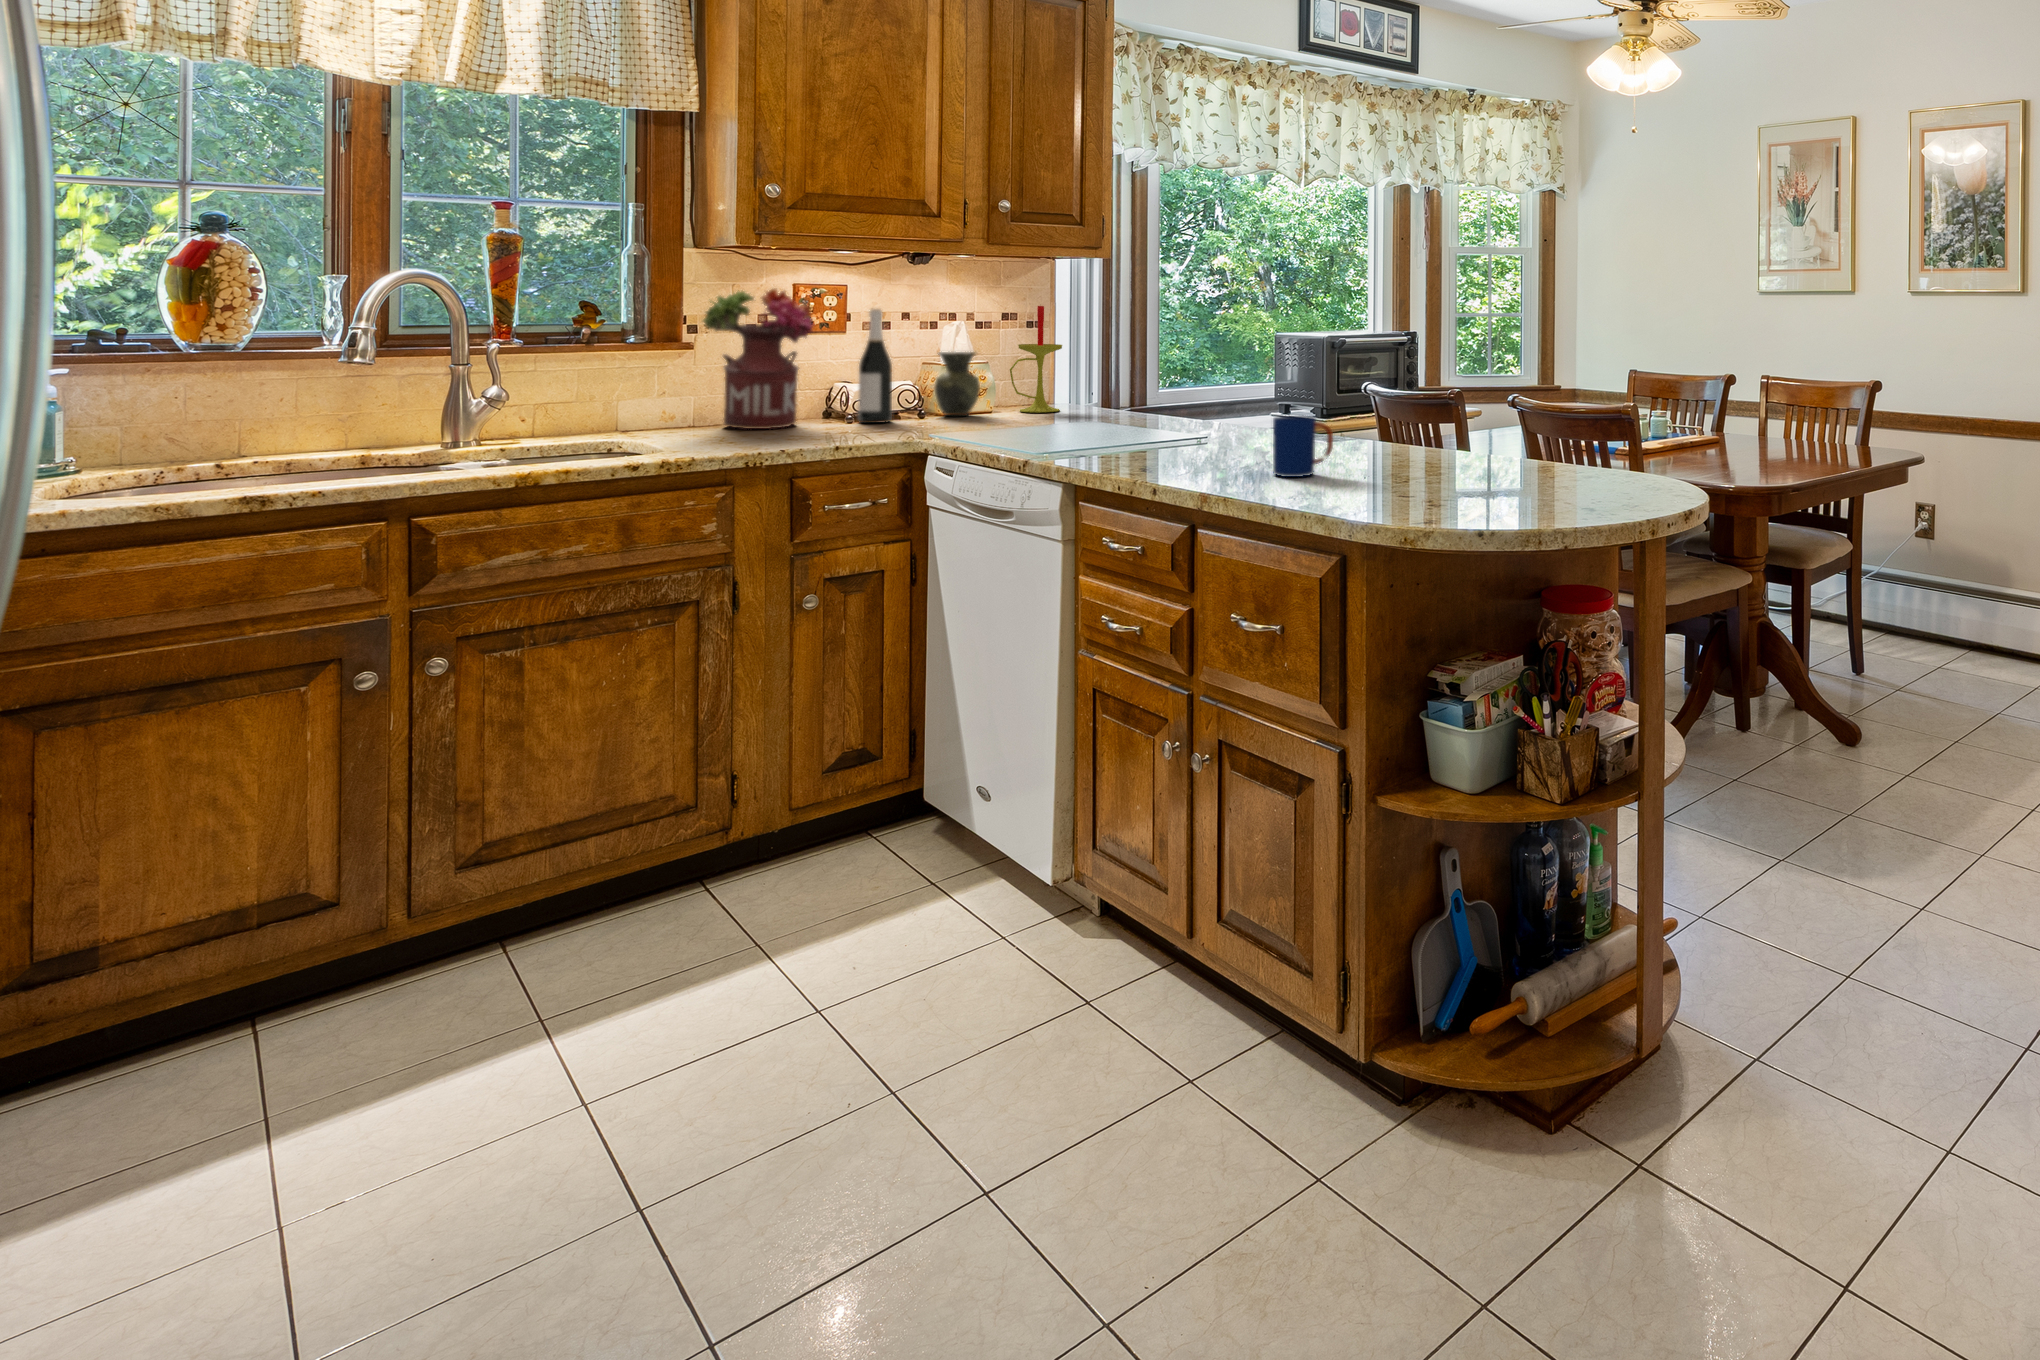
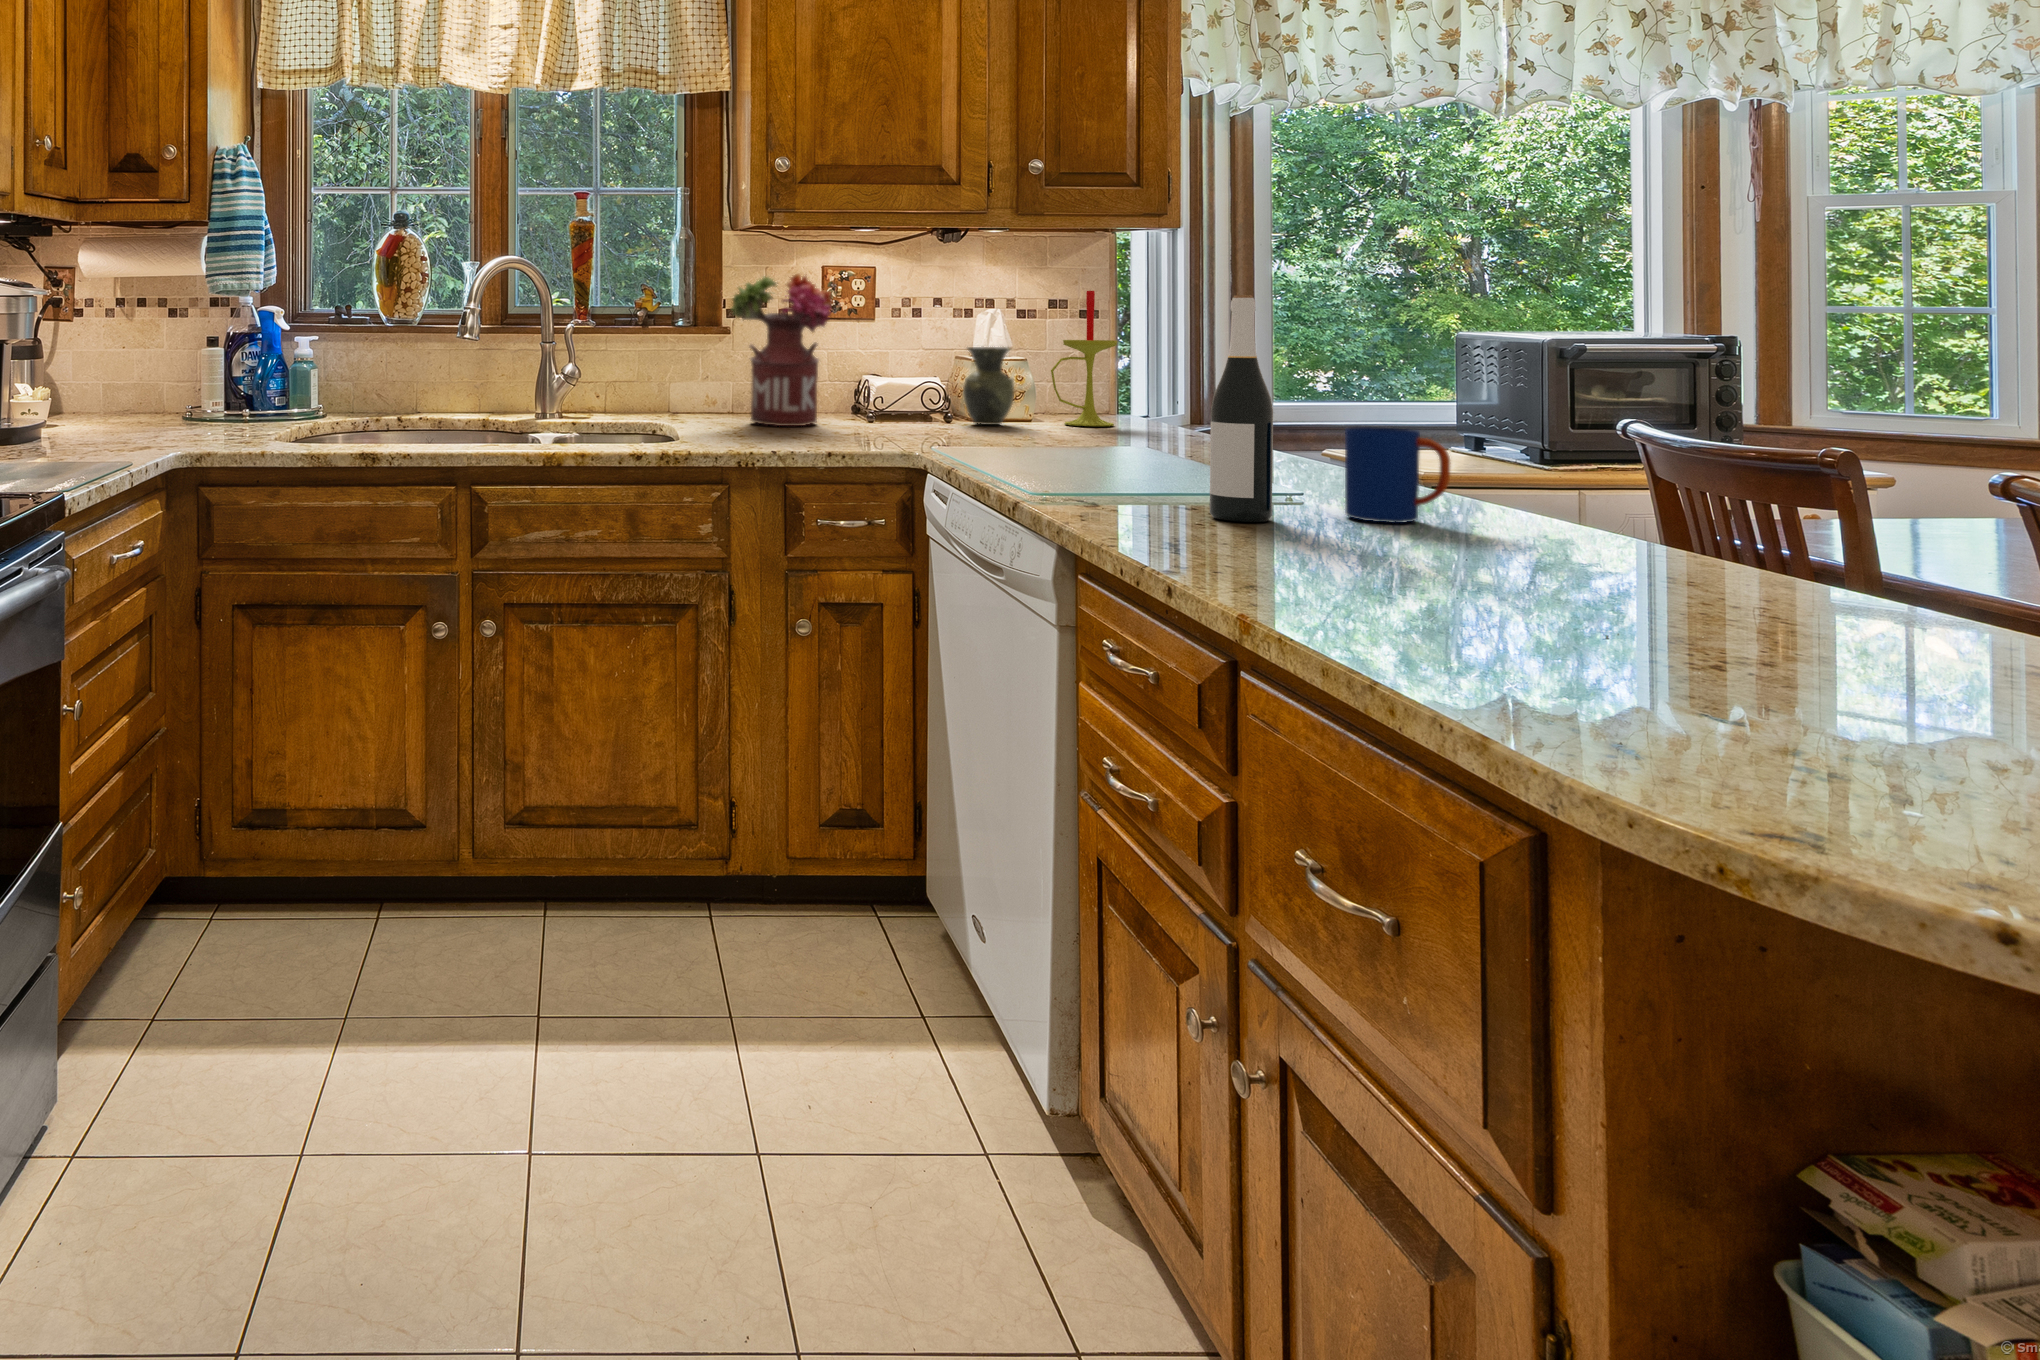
wine bottle: present [858,309,892,423] -> present [1210,295,1273,522]

